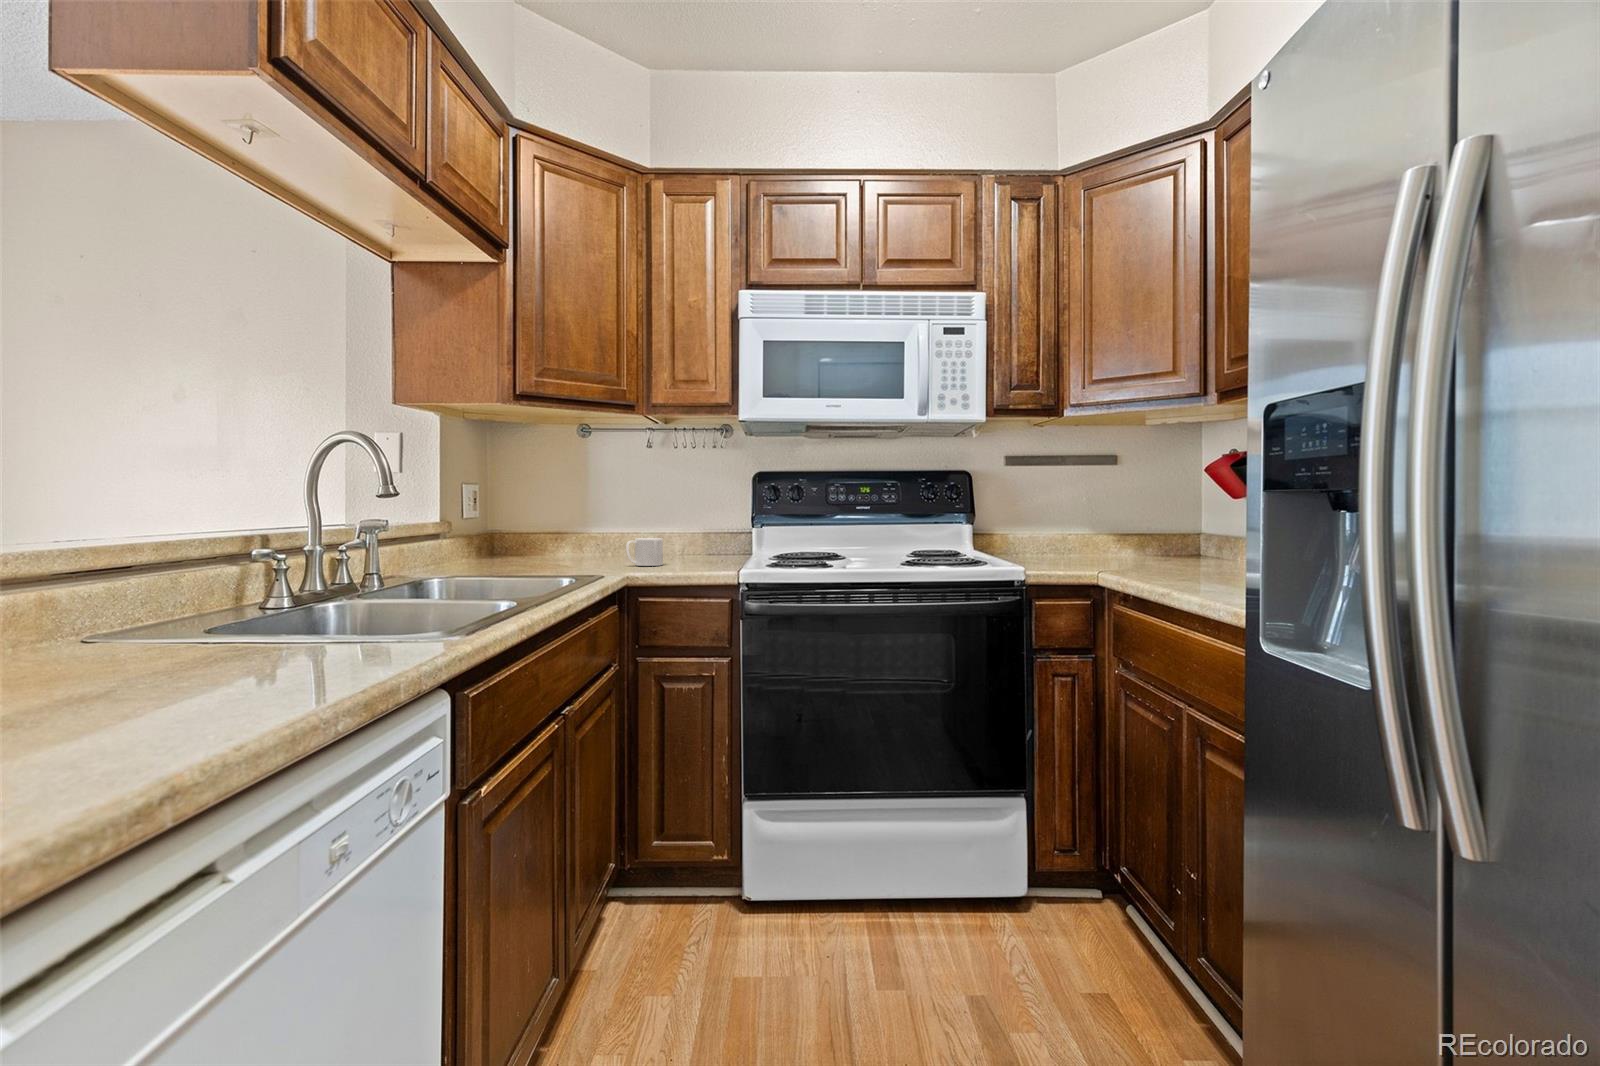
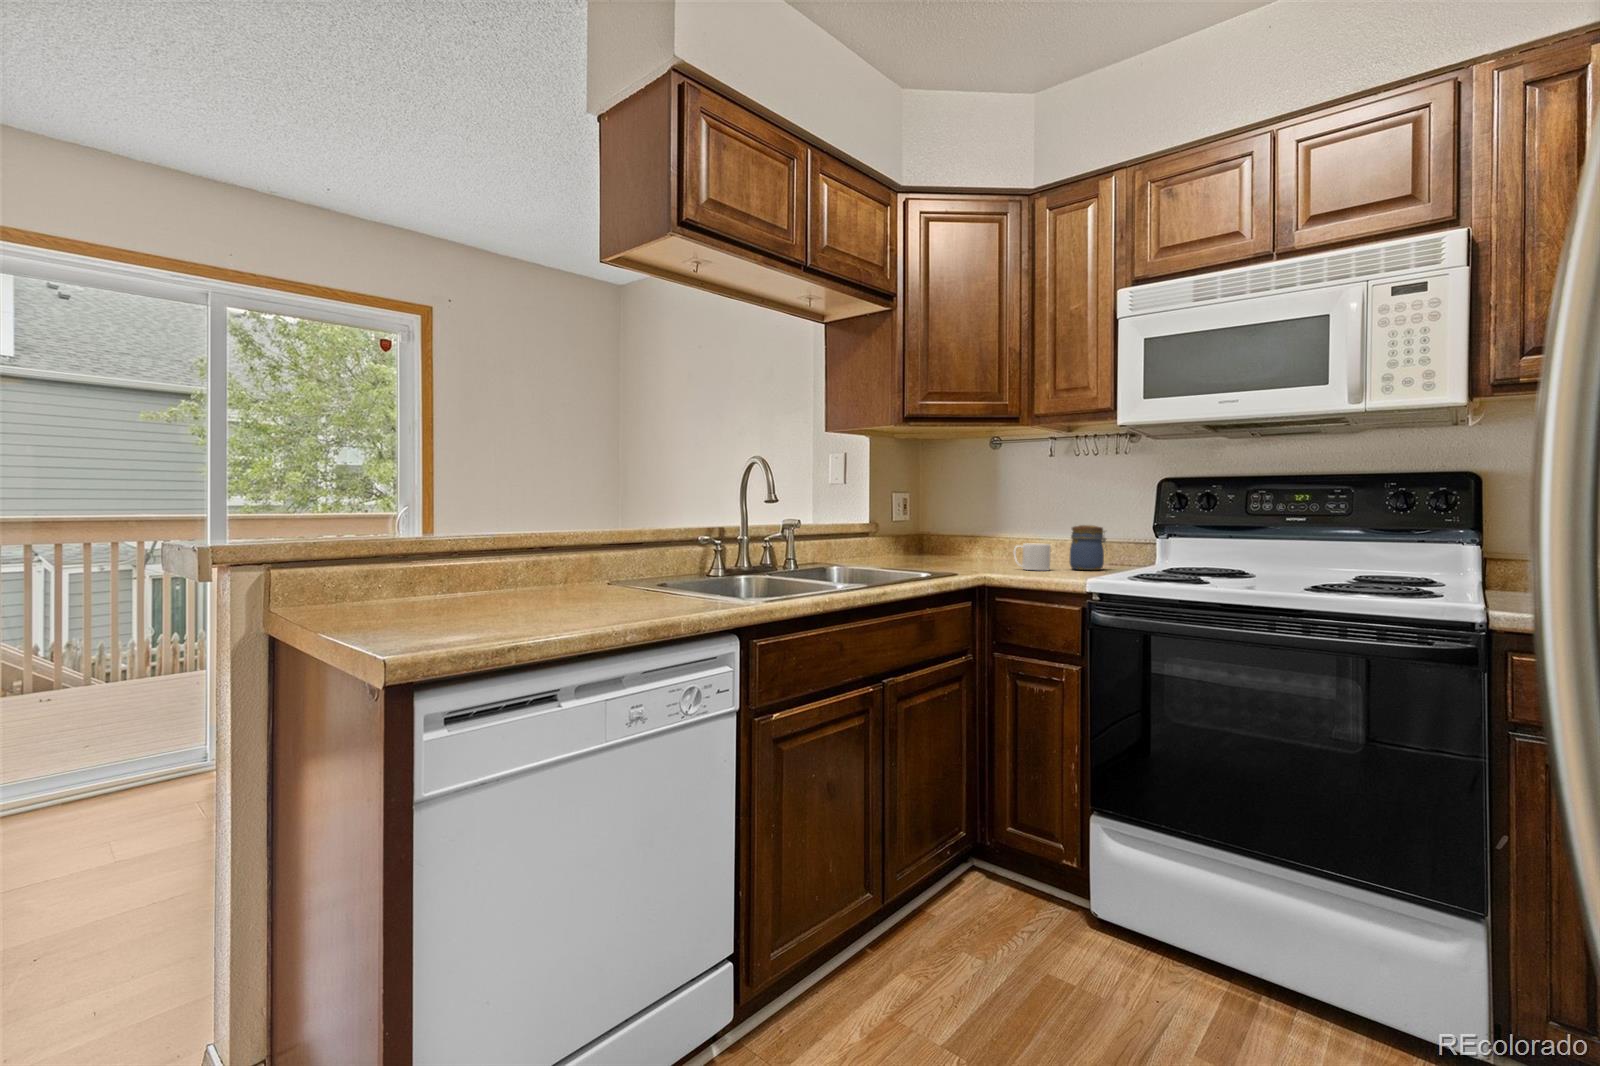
jar: none [677,518,711,562] -> present [1070,525,1106,570]

